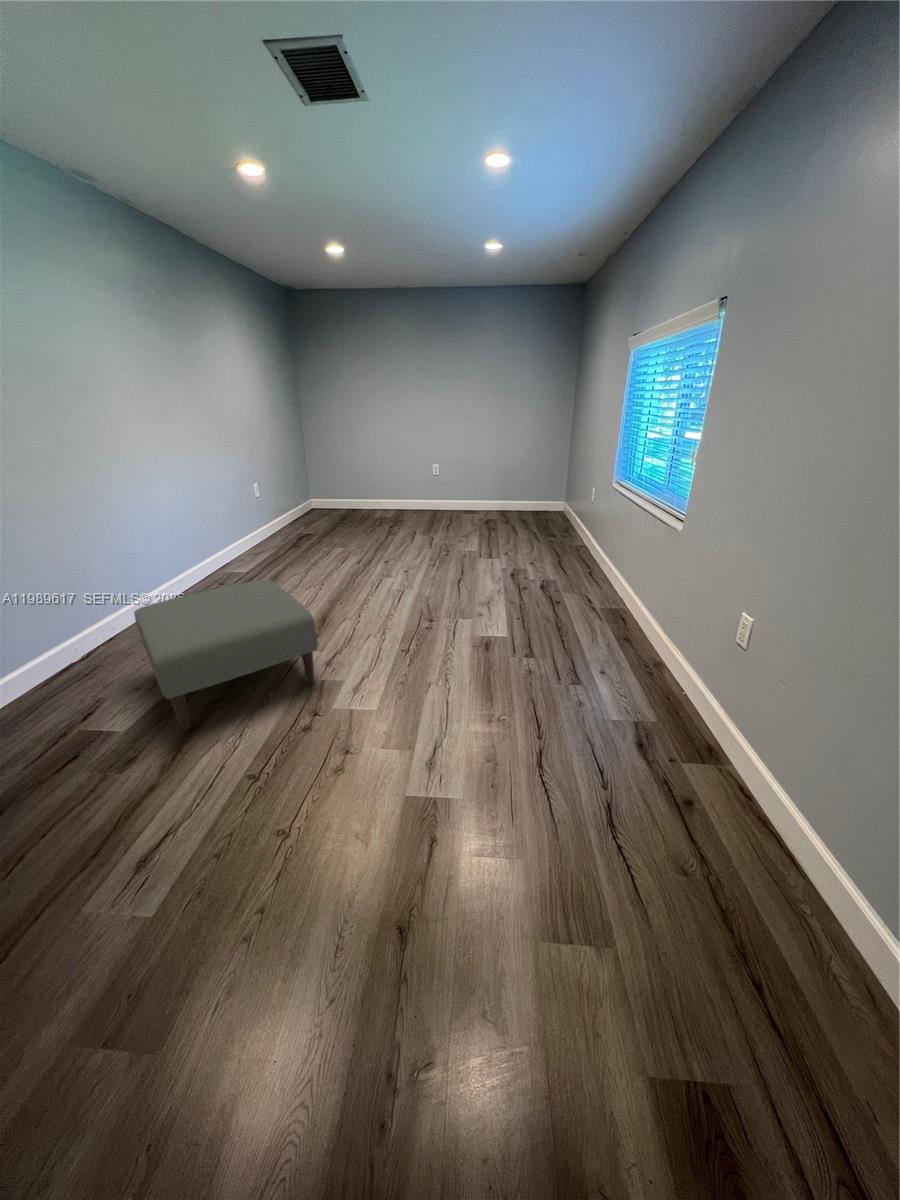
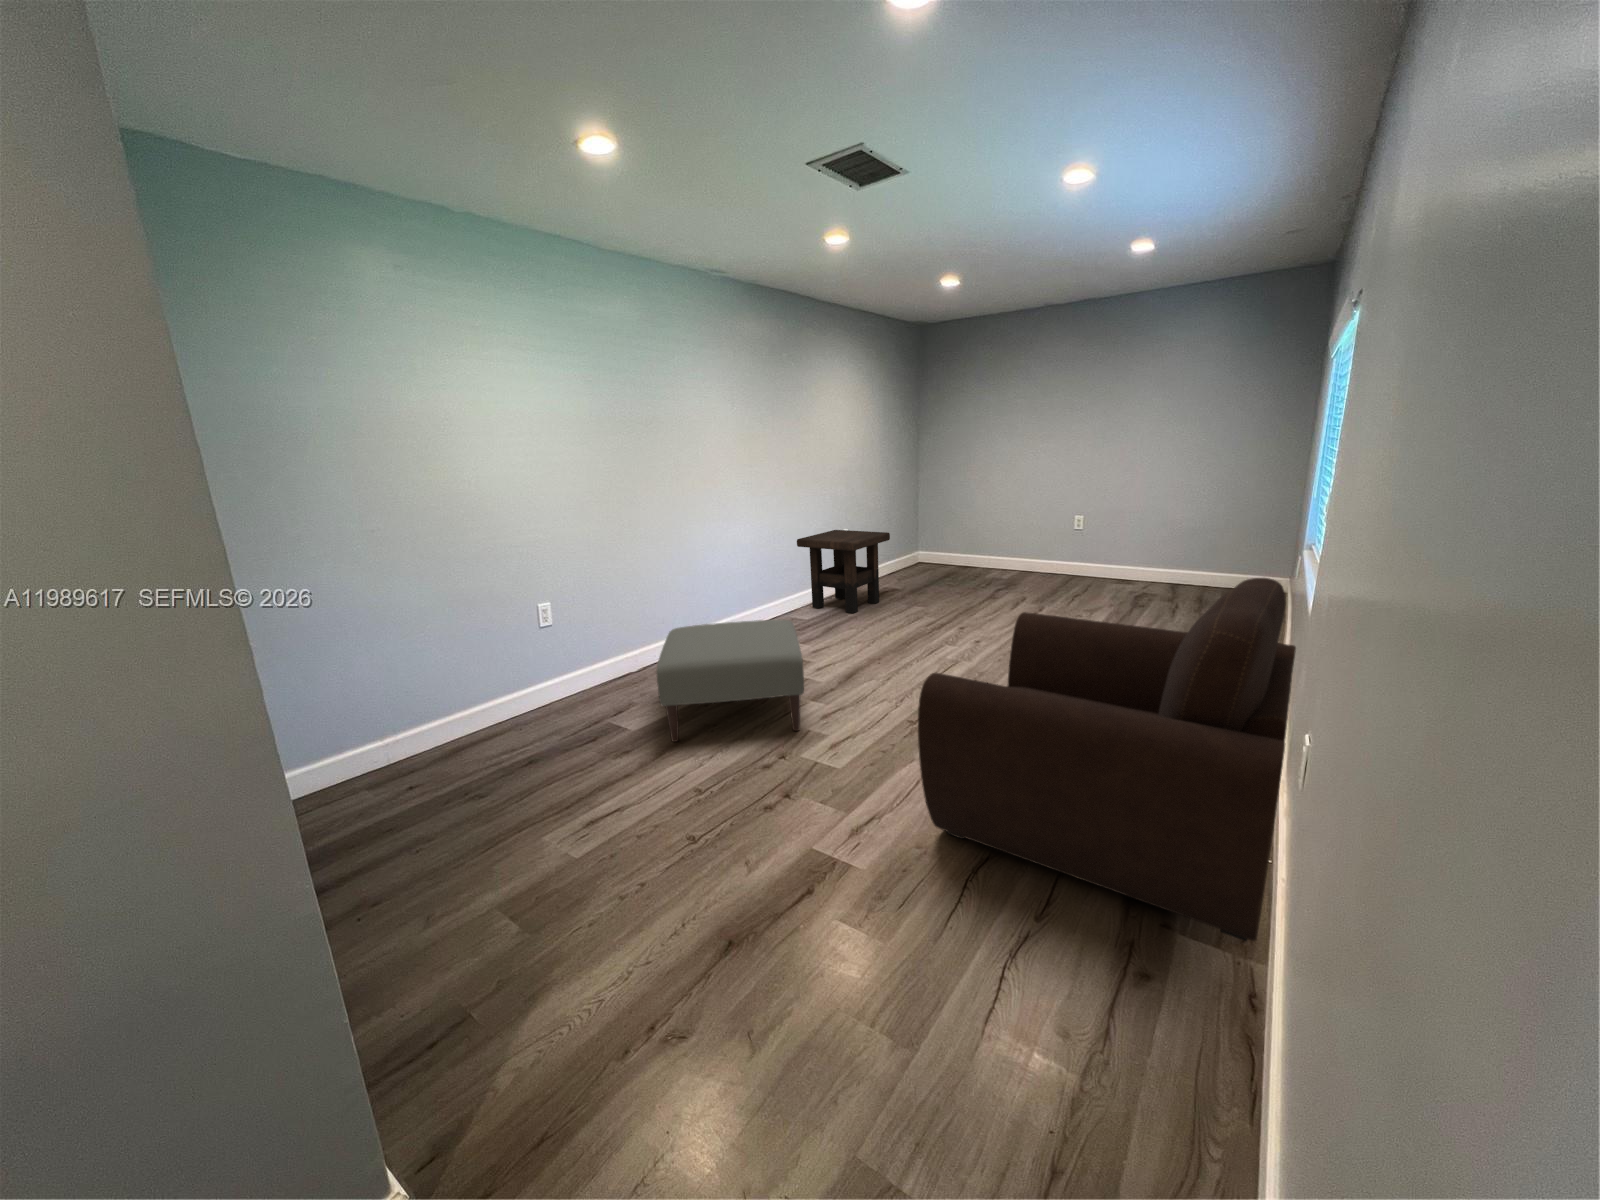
side table: none [220,486,306,561] -> present [797,530,890,613]
armchair: none [488,511,770,751] -> present [918,578,1296,941]

